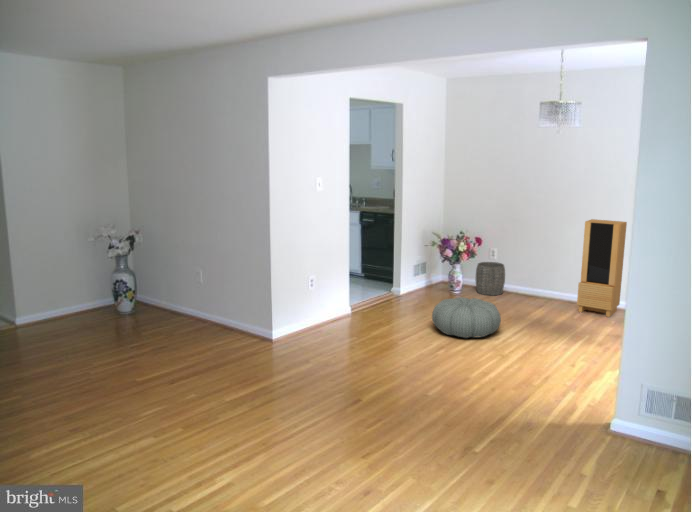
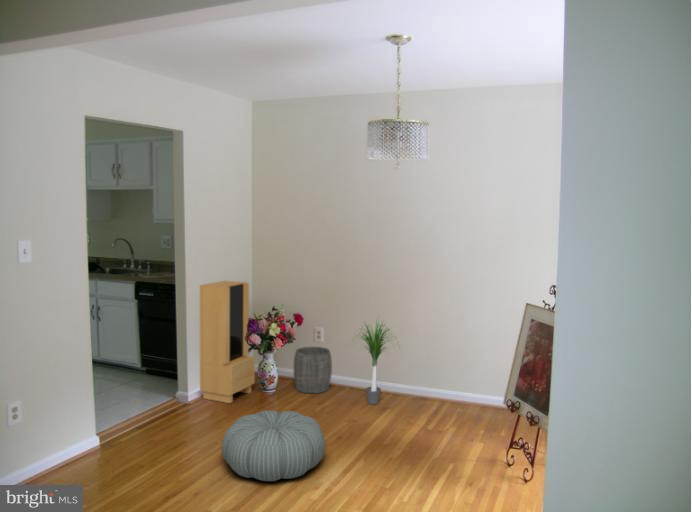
storage cabinet: present [577,219,627,317] -> present [200,281,255,403]
potted plant: none [516,236,563,305] -> present [359,321,390,404]

